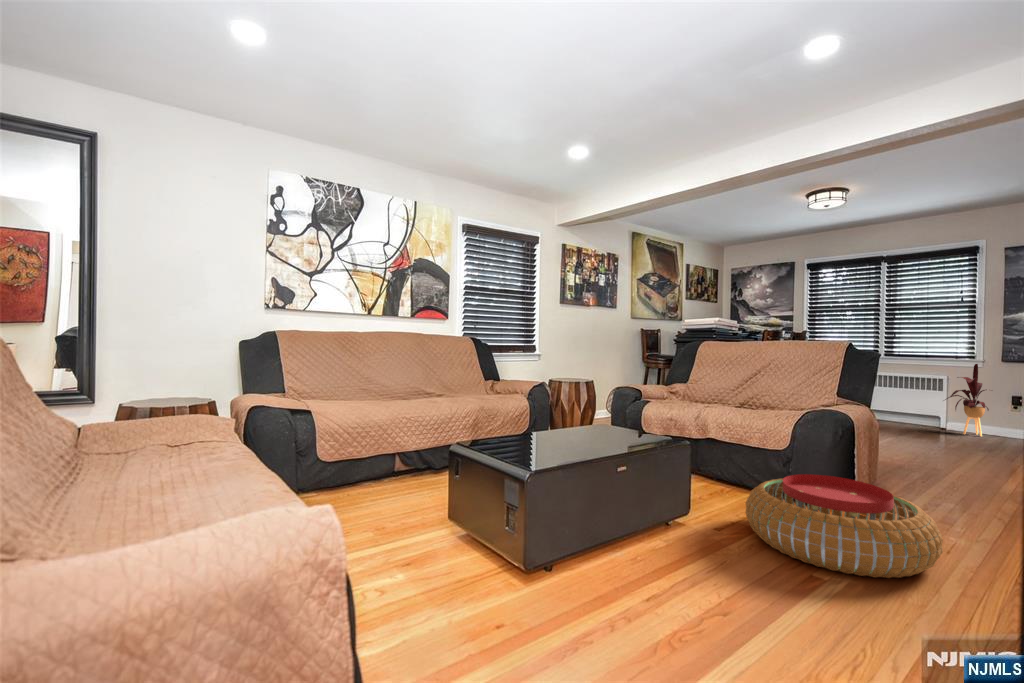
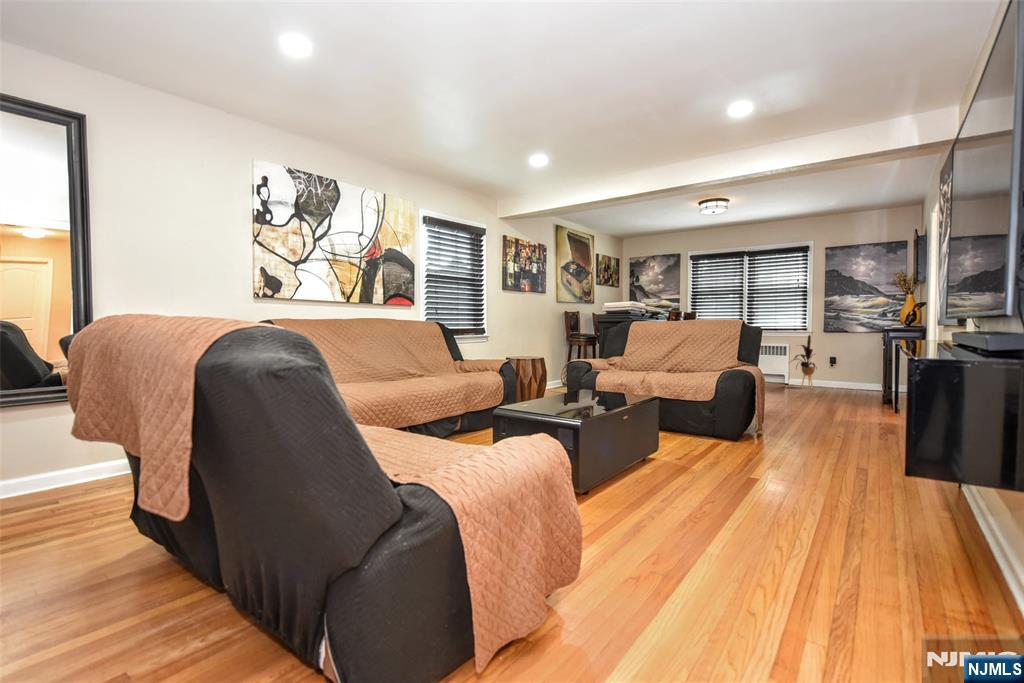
pouf: present [746,474,943,578] -> none [696,414,818,472]

